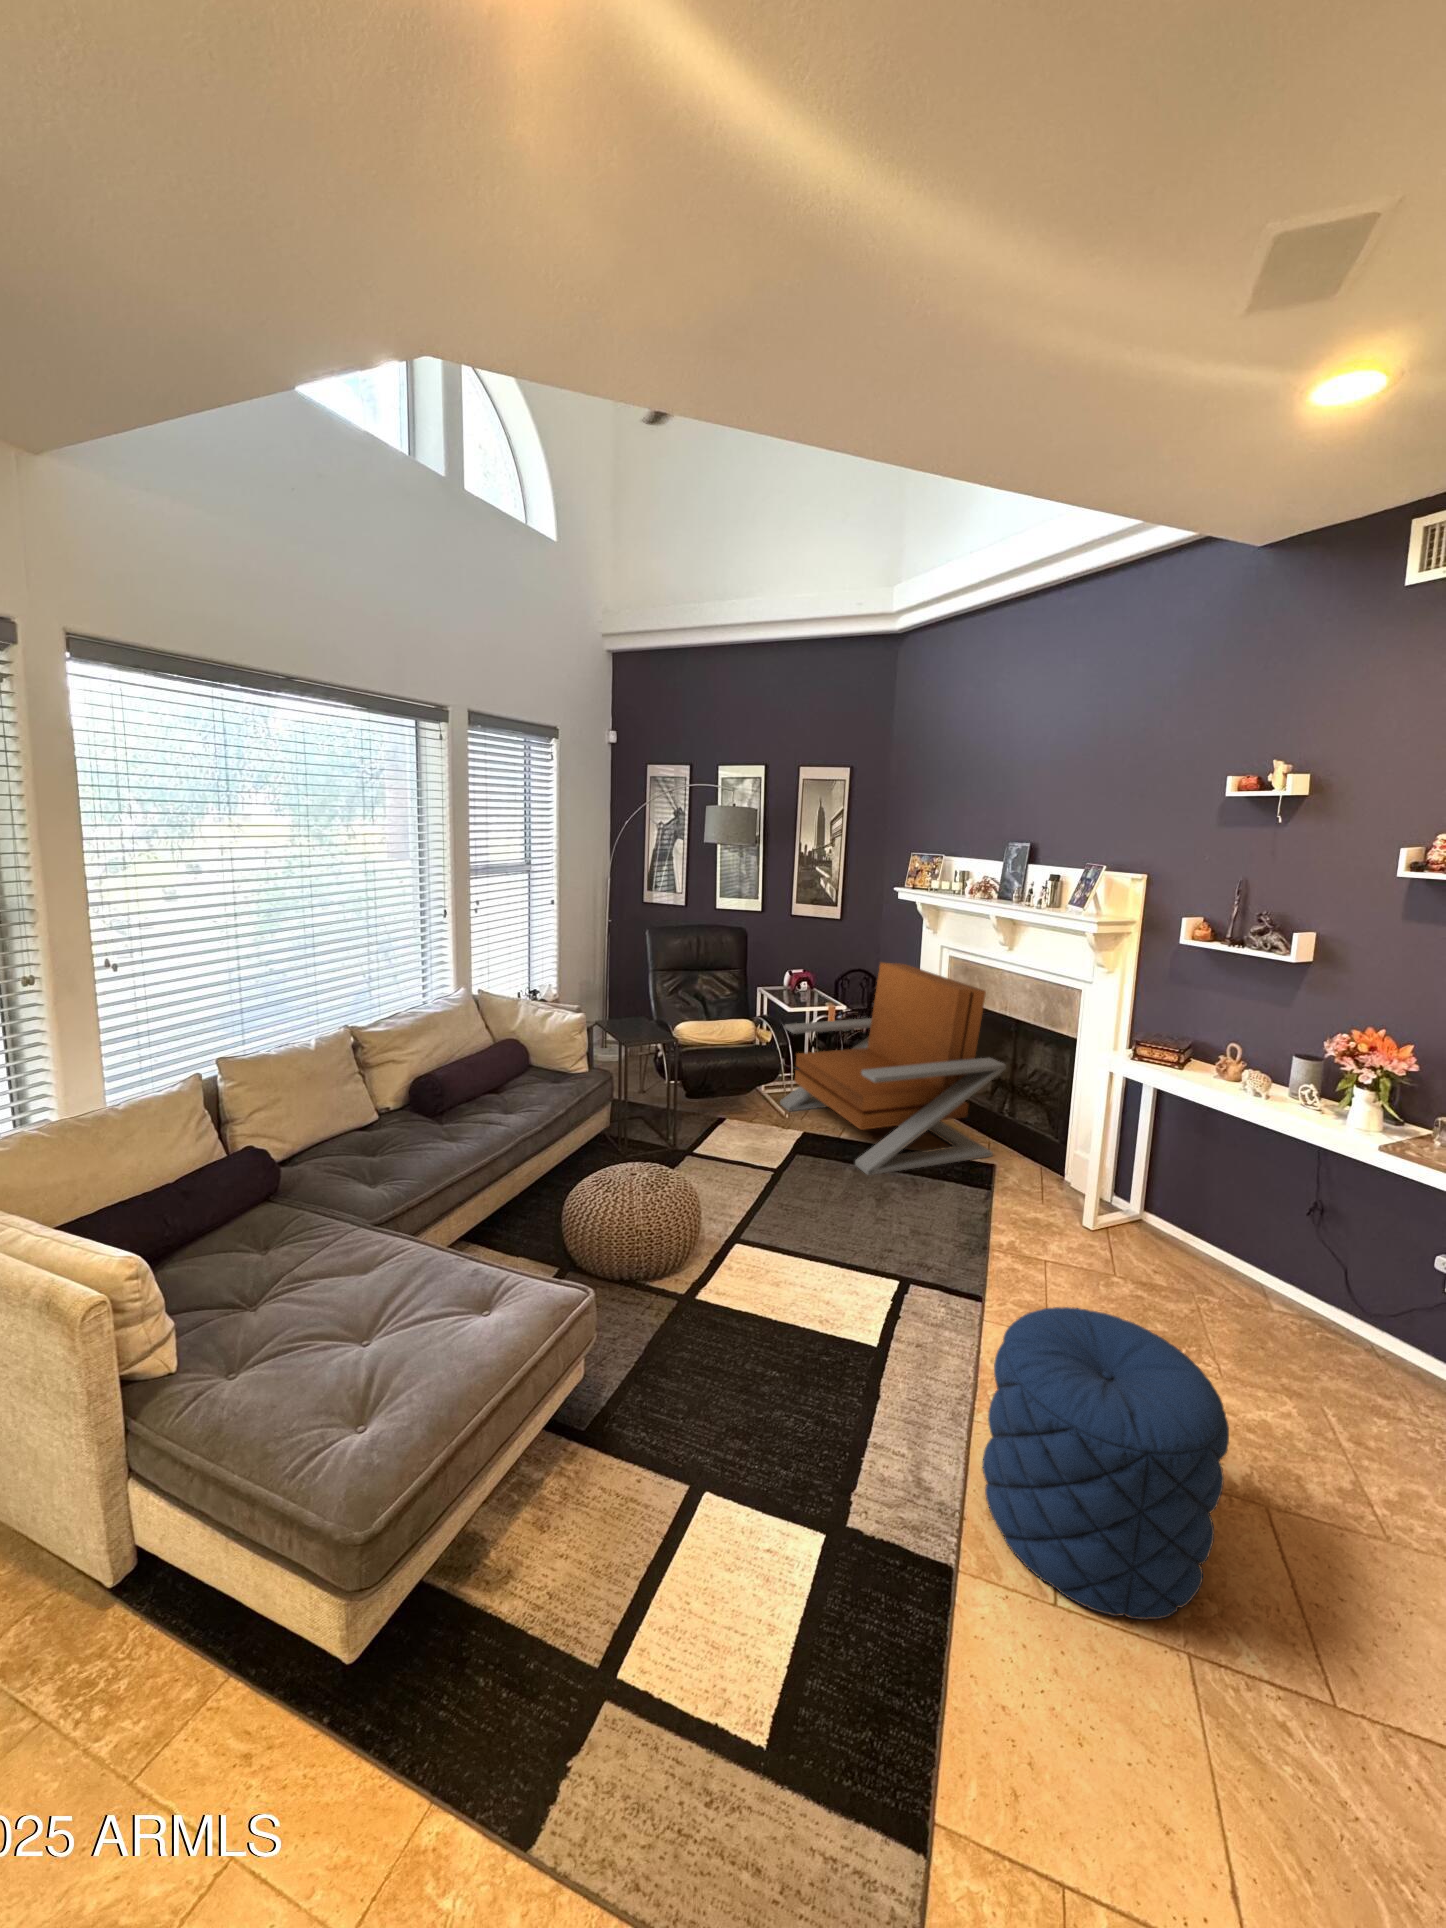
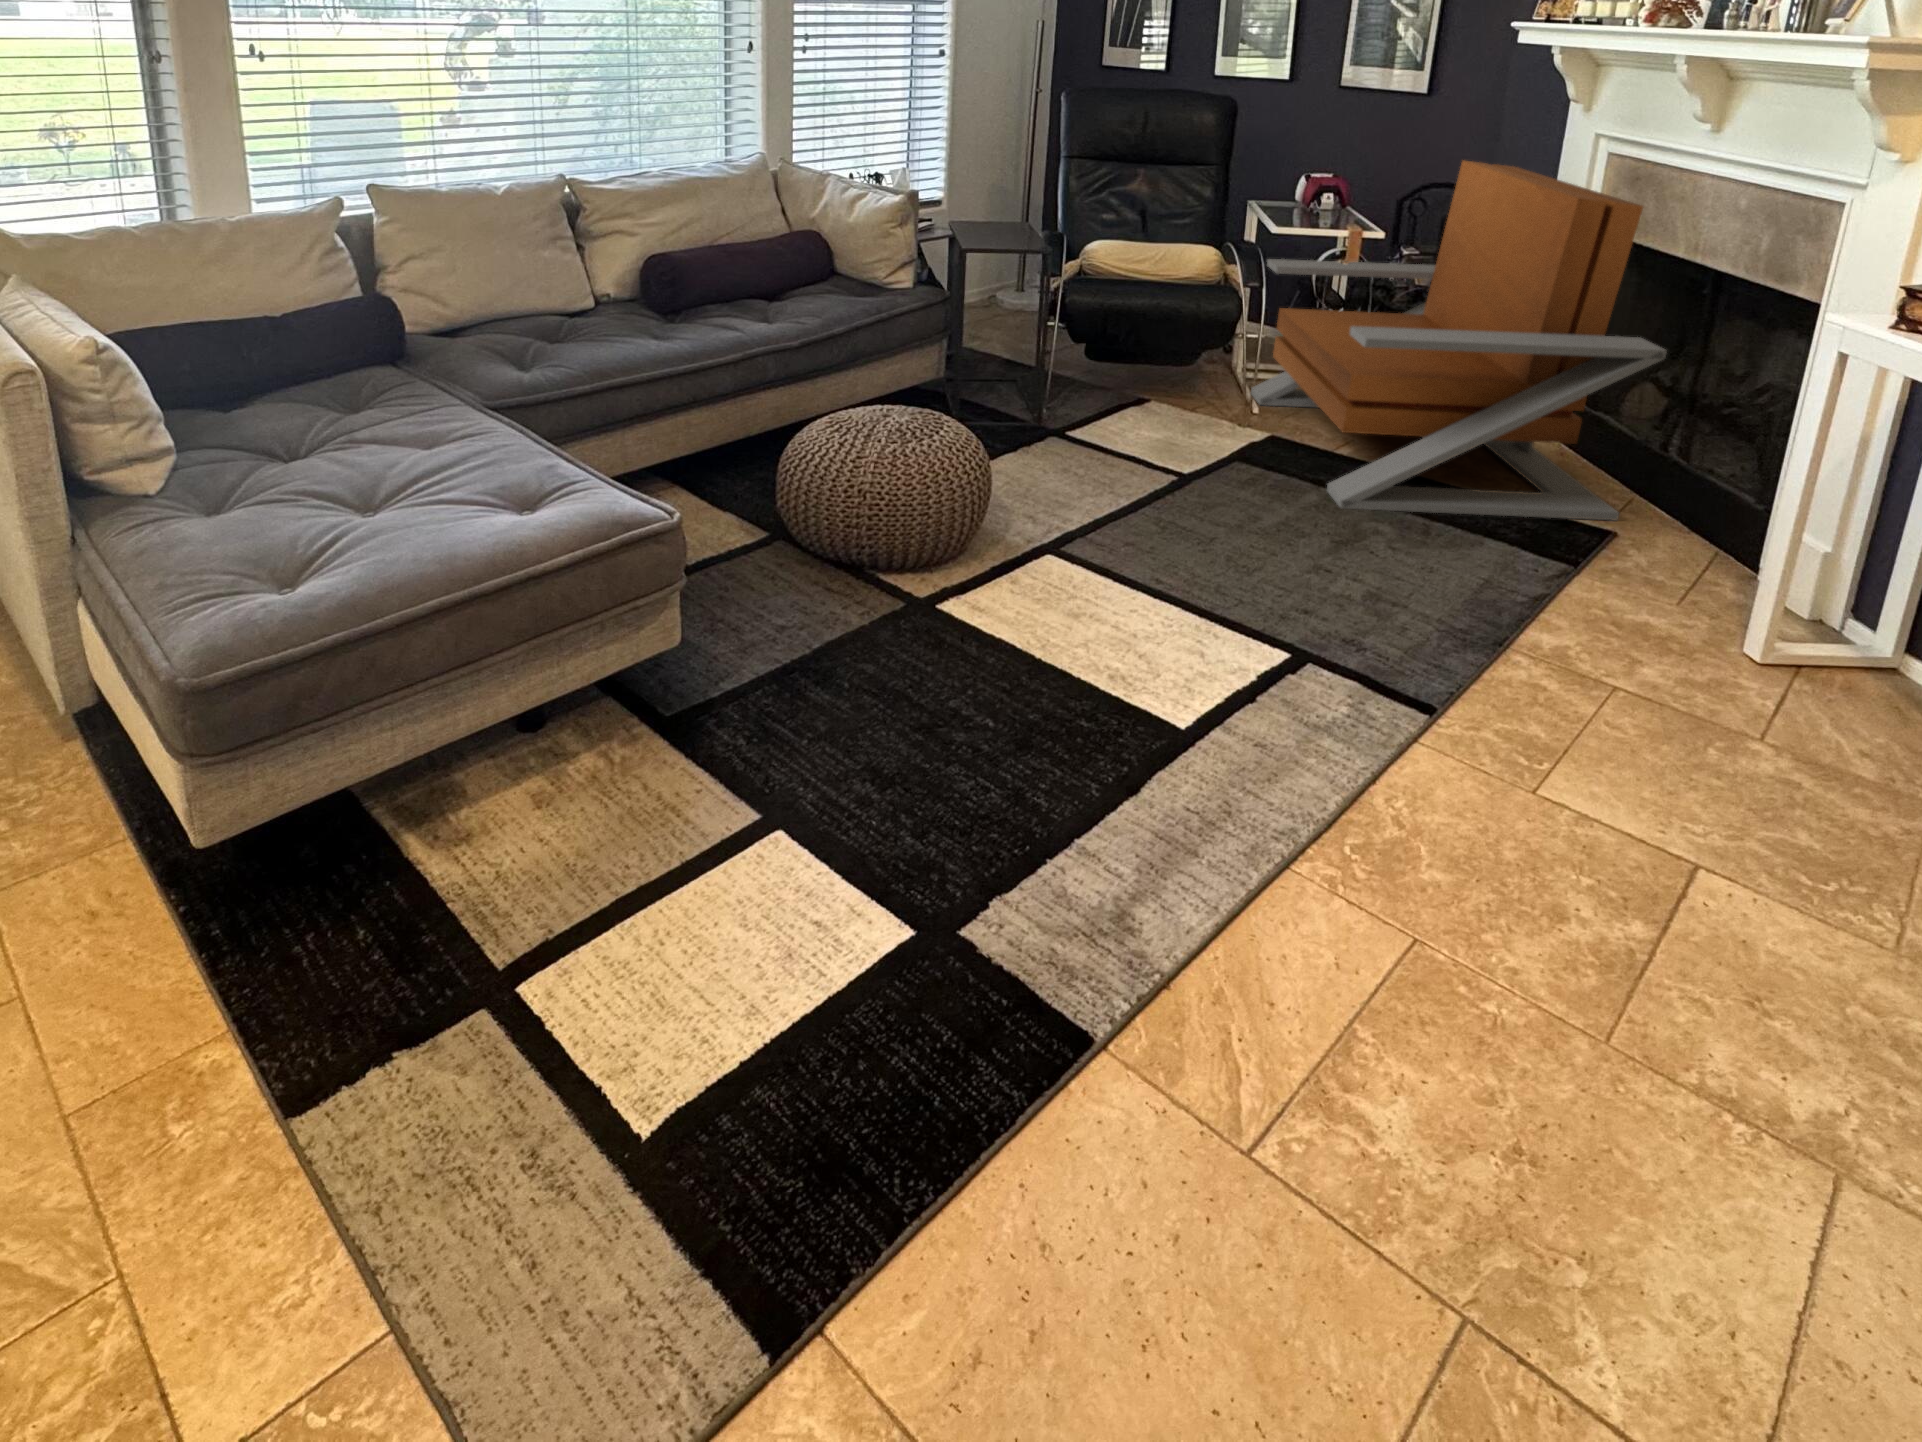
pouf: present [982,1307,1229,1620] -> none [1204,684,1685,1255]

